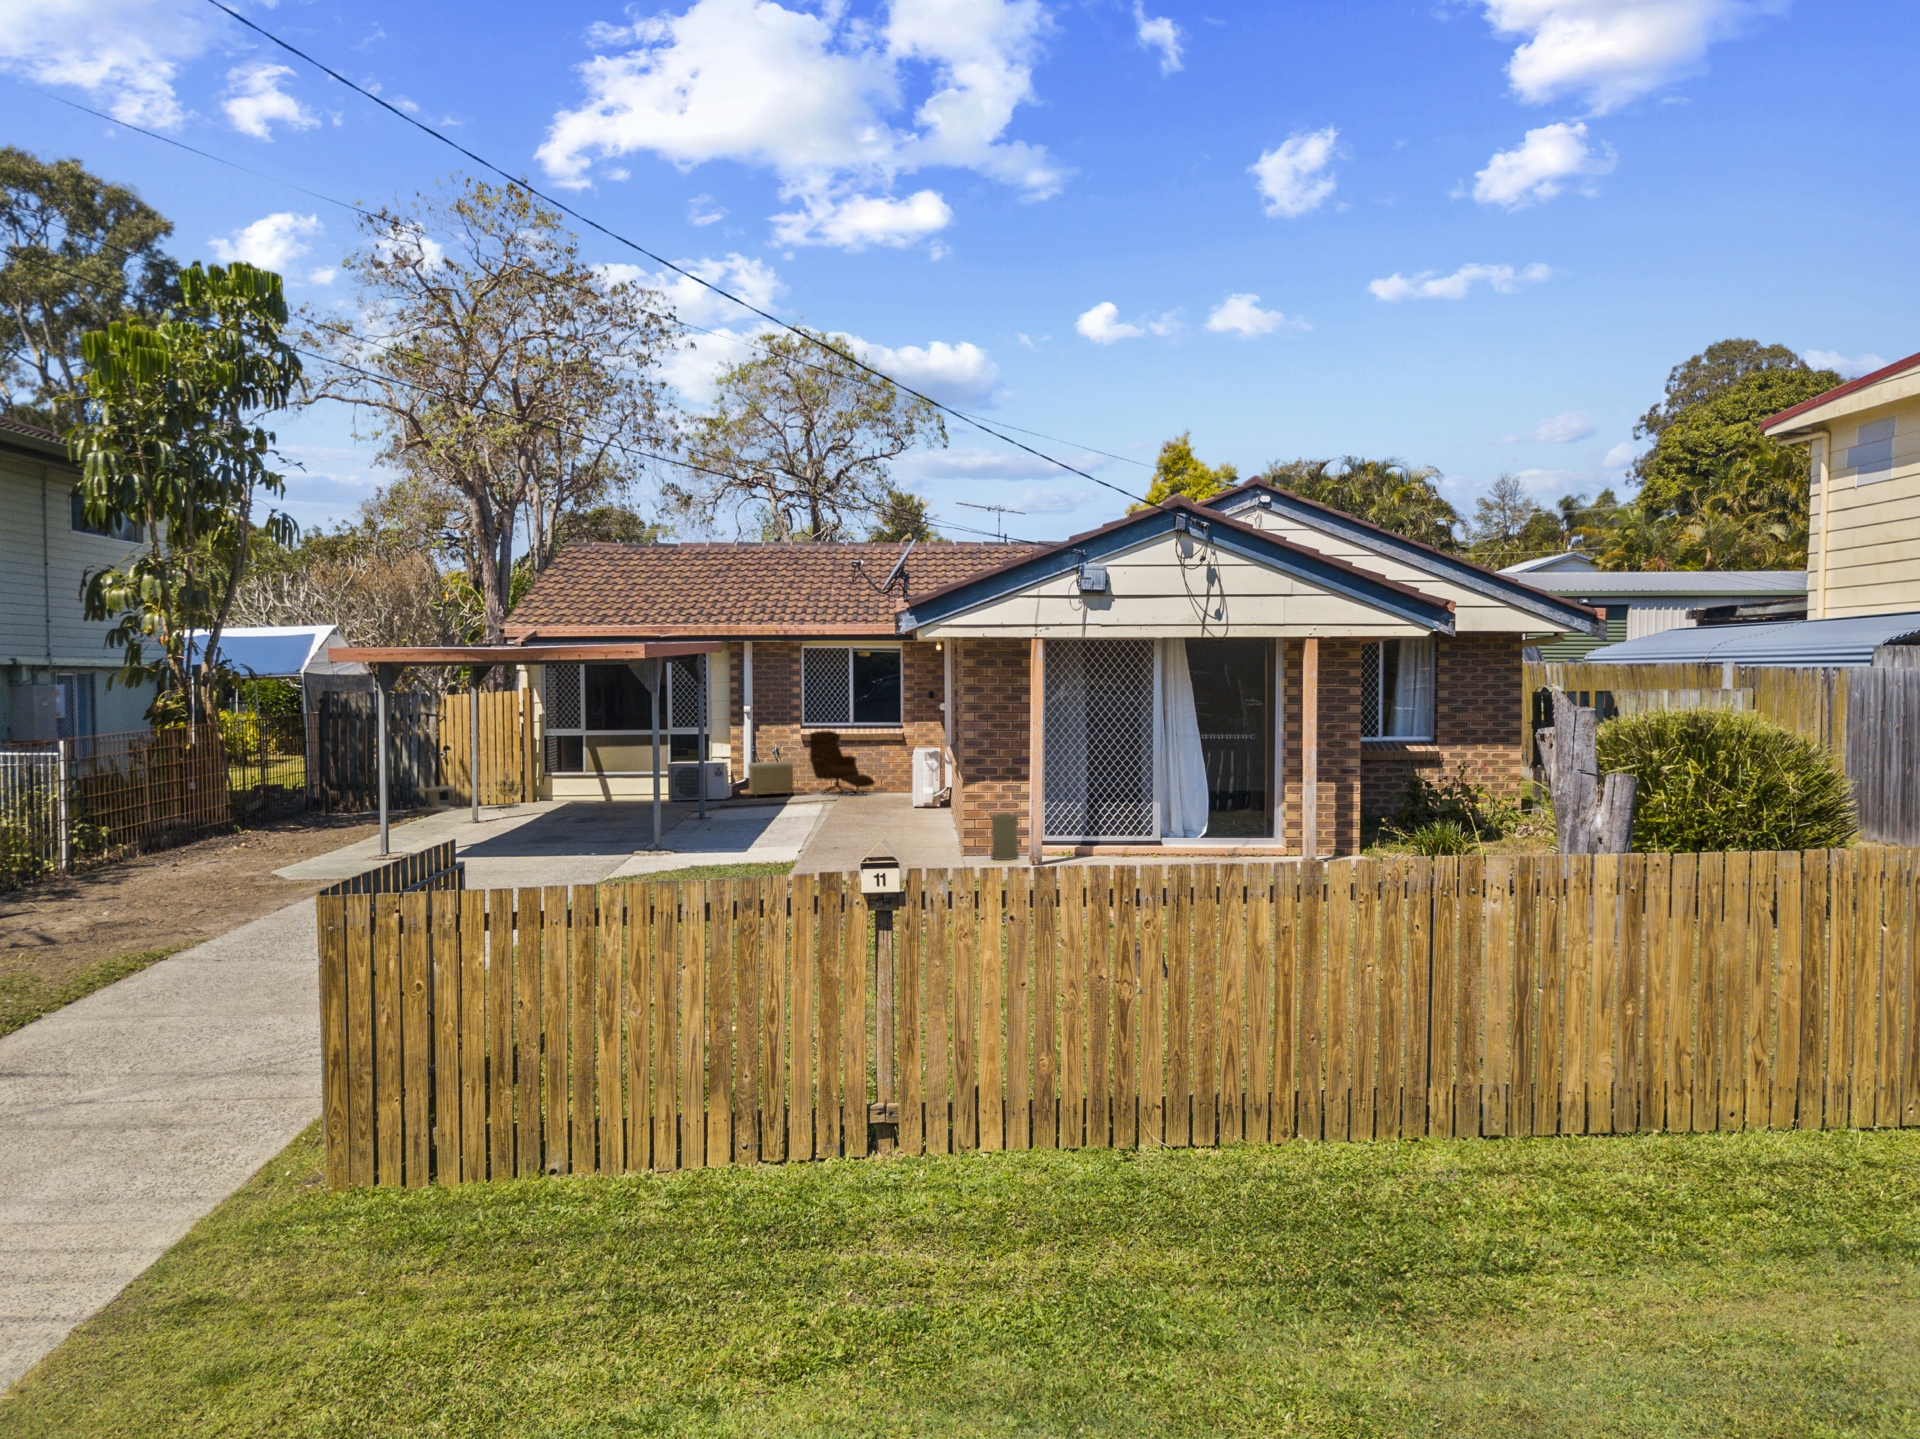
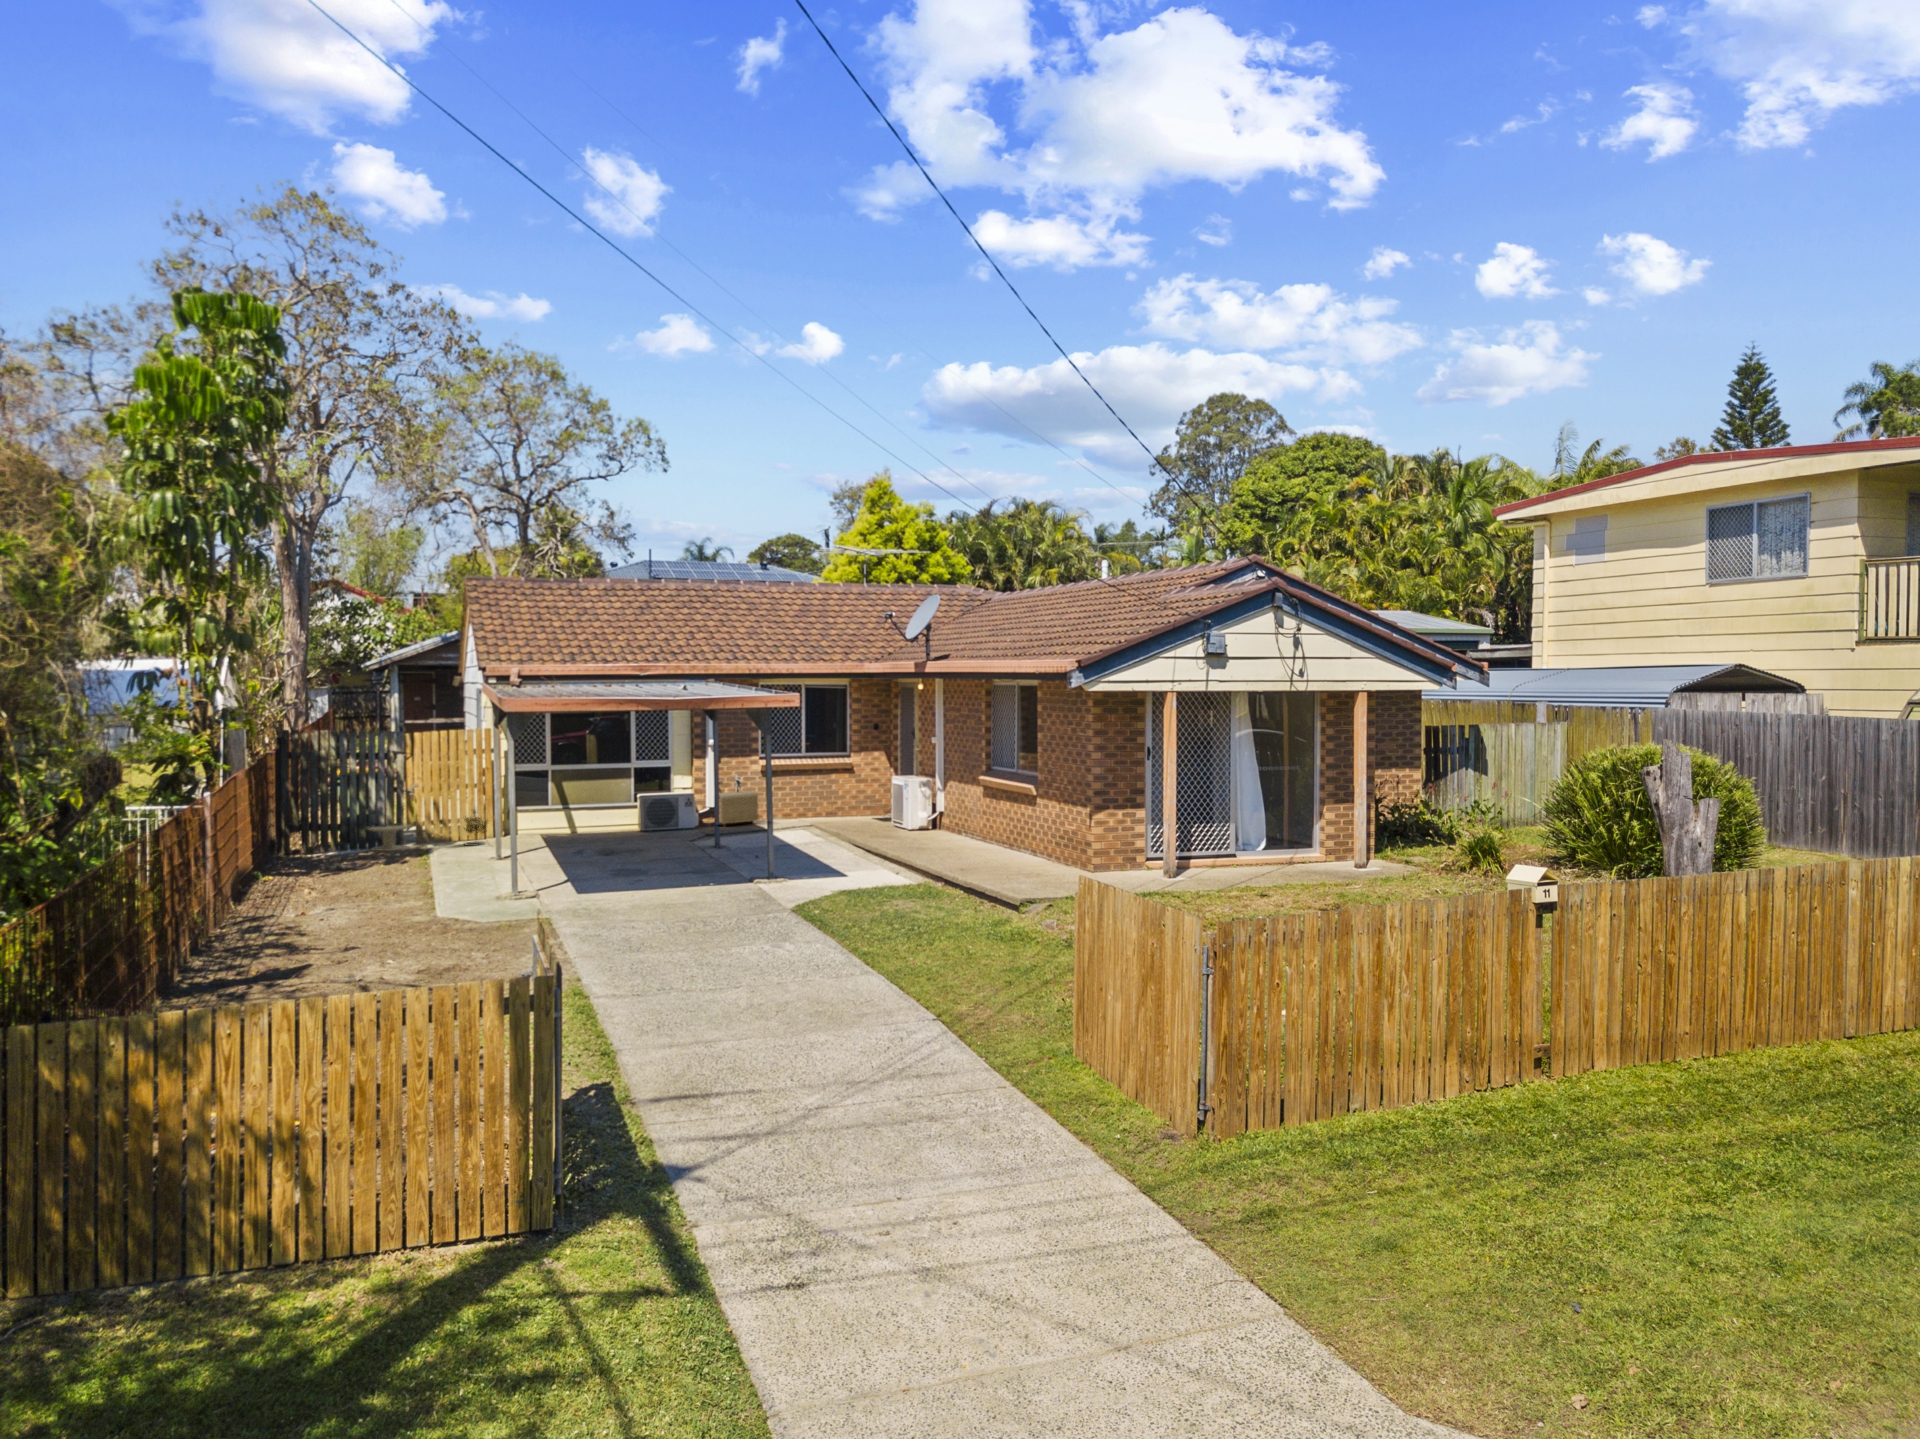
lounge chair: present [810,731,875,794] -> none [772,761,840,823]
trash can: present [991,813,1019,860] -> none [1101,834,1126,873]

